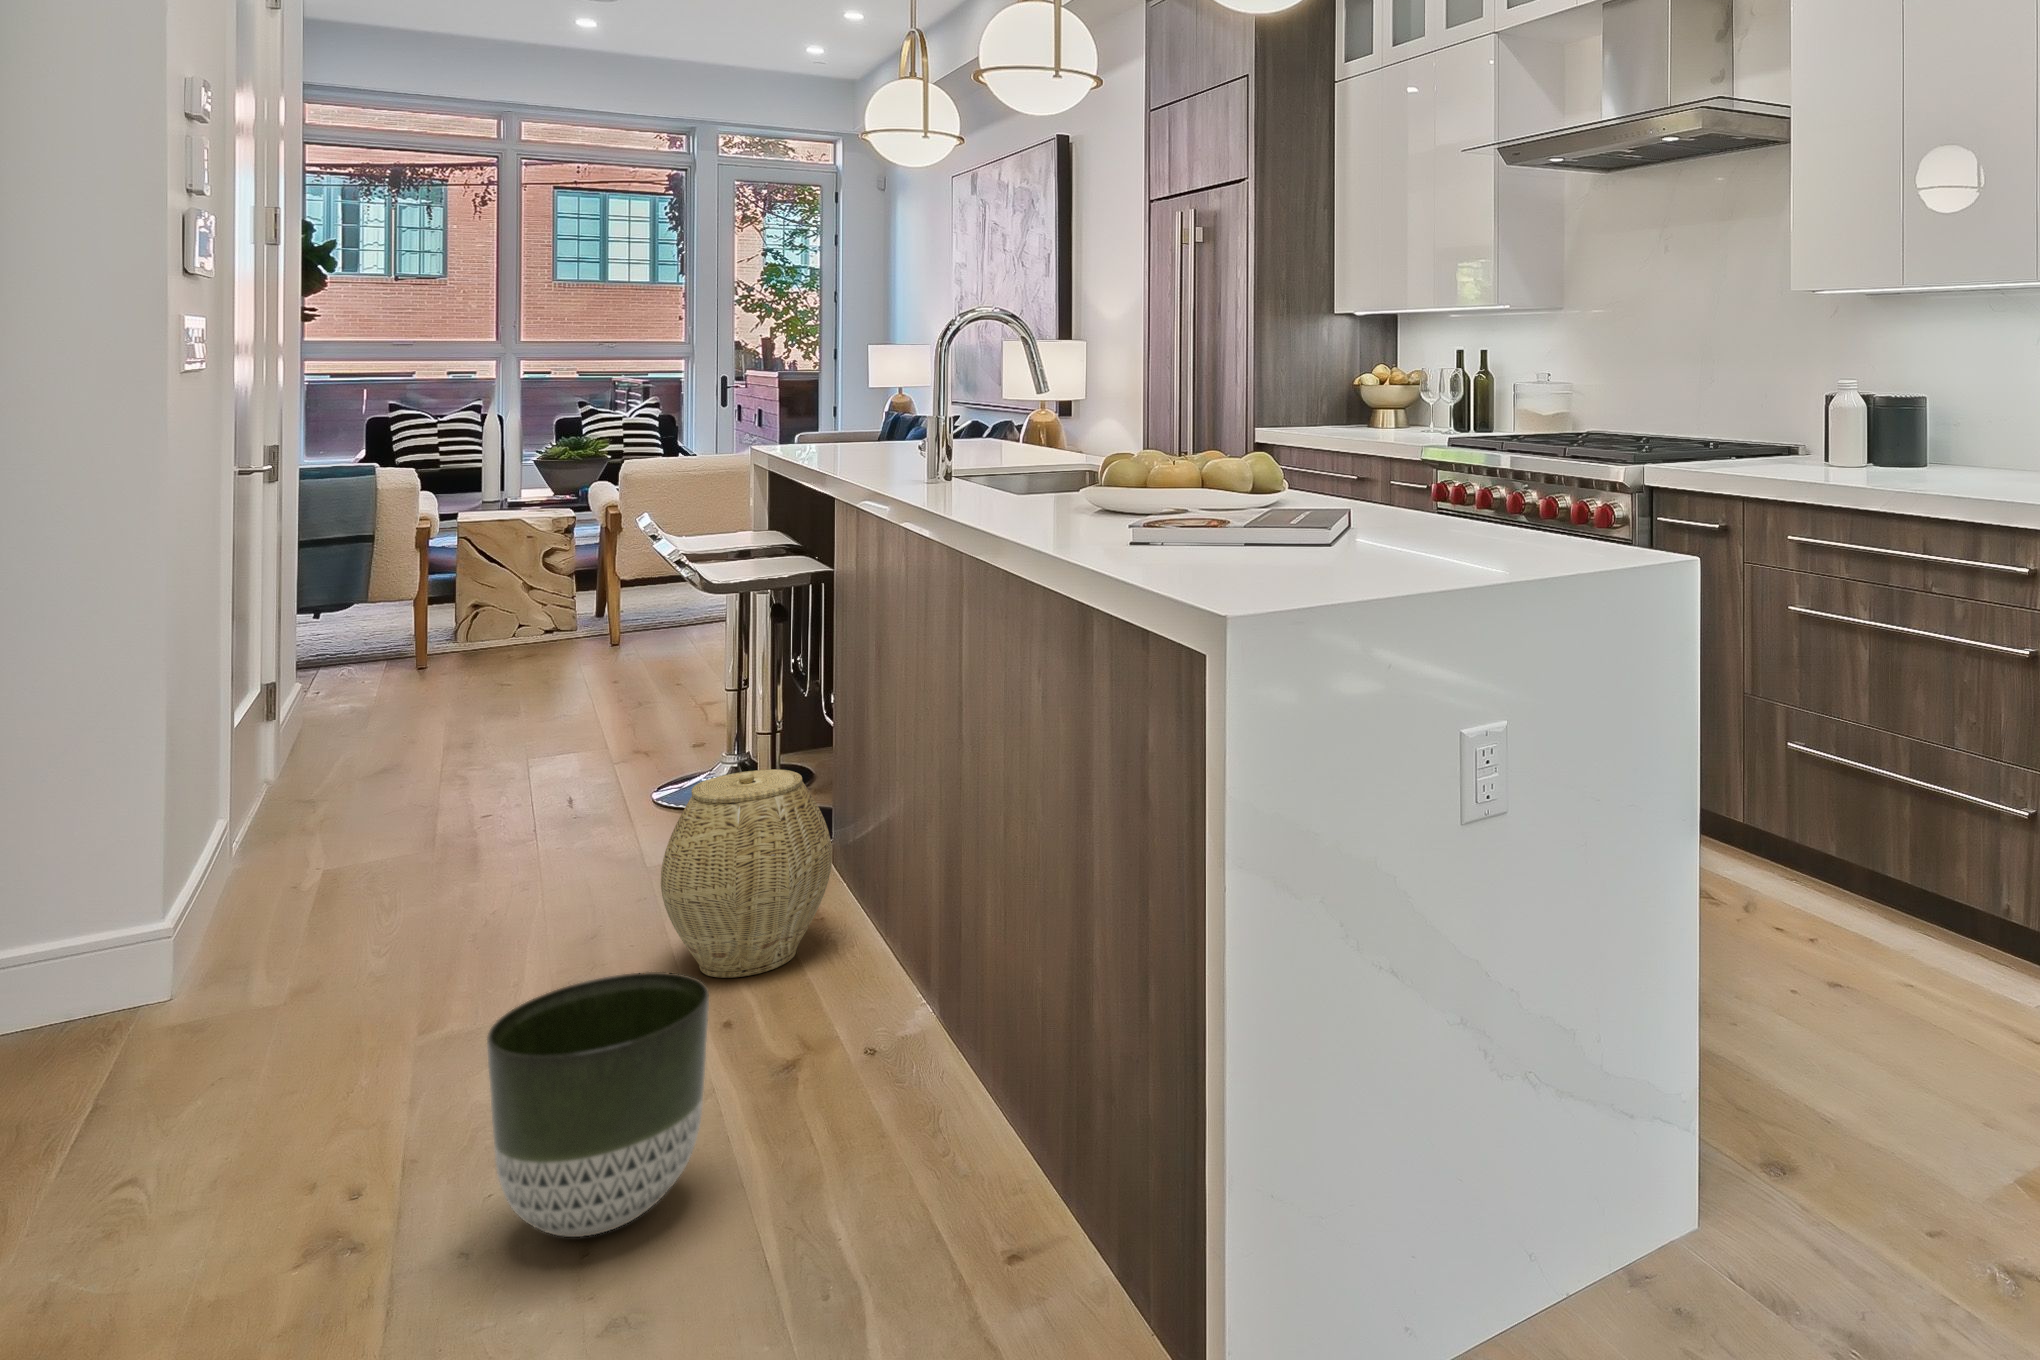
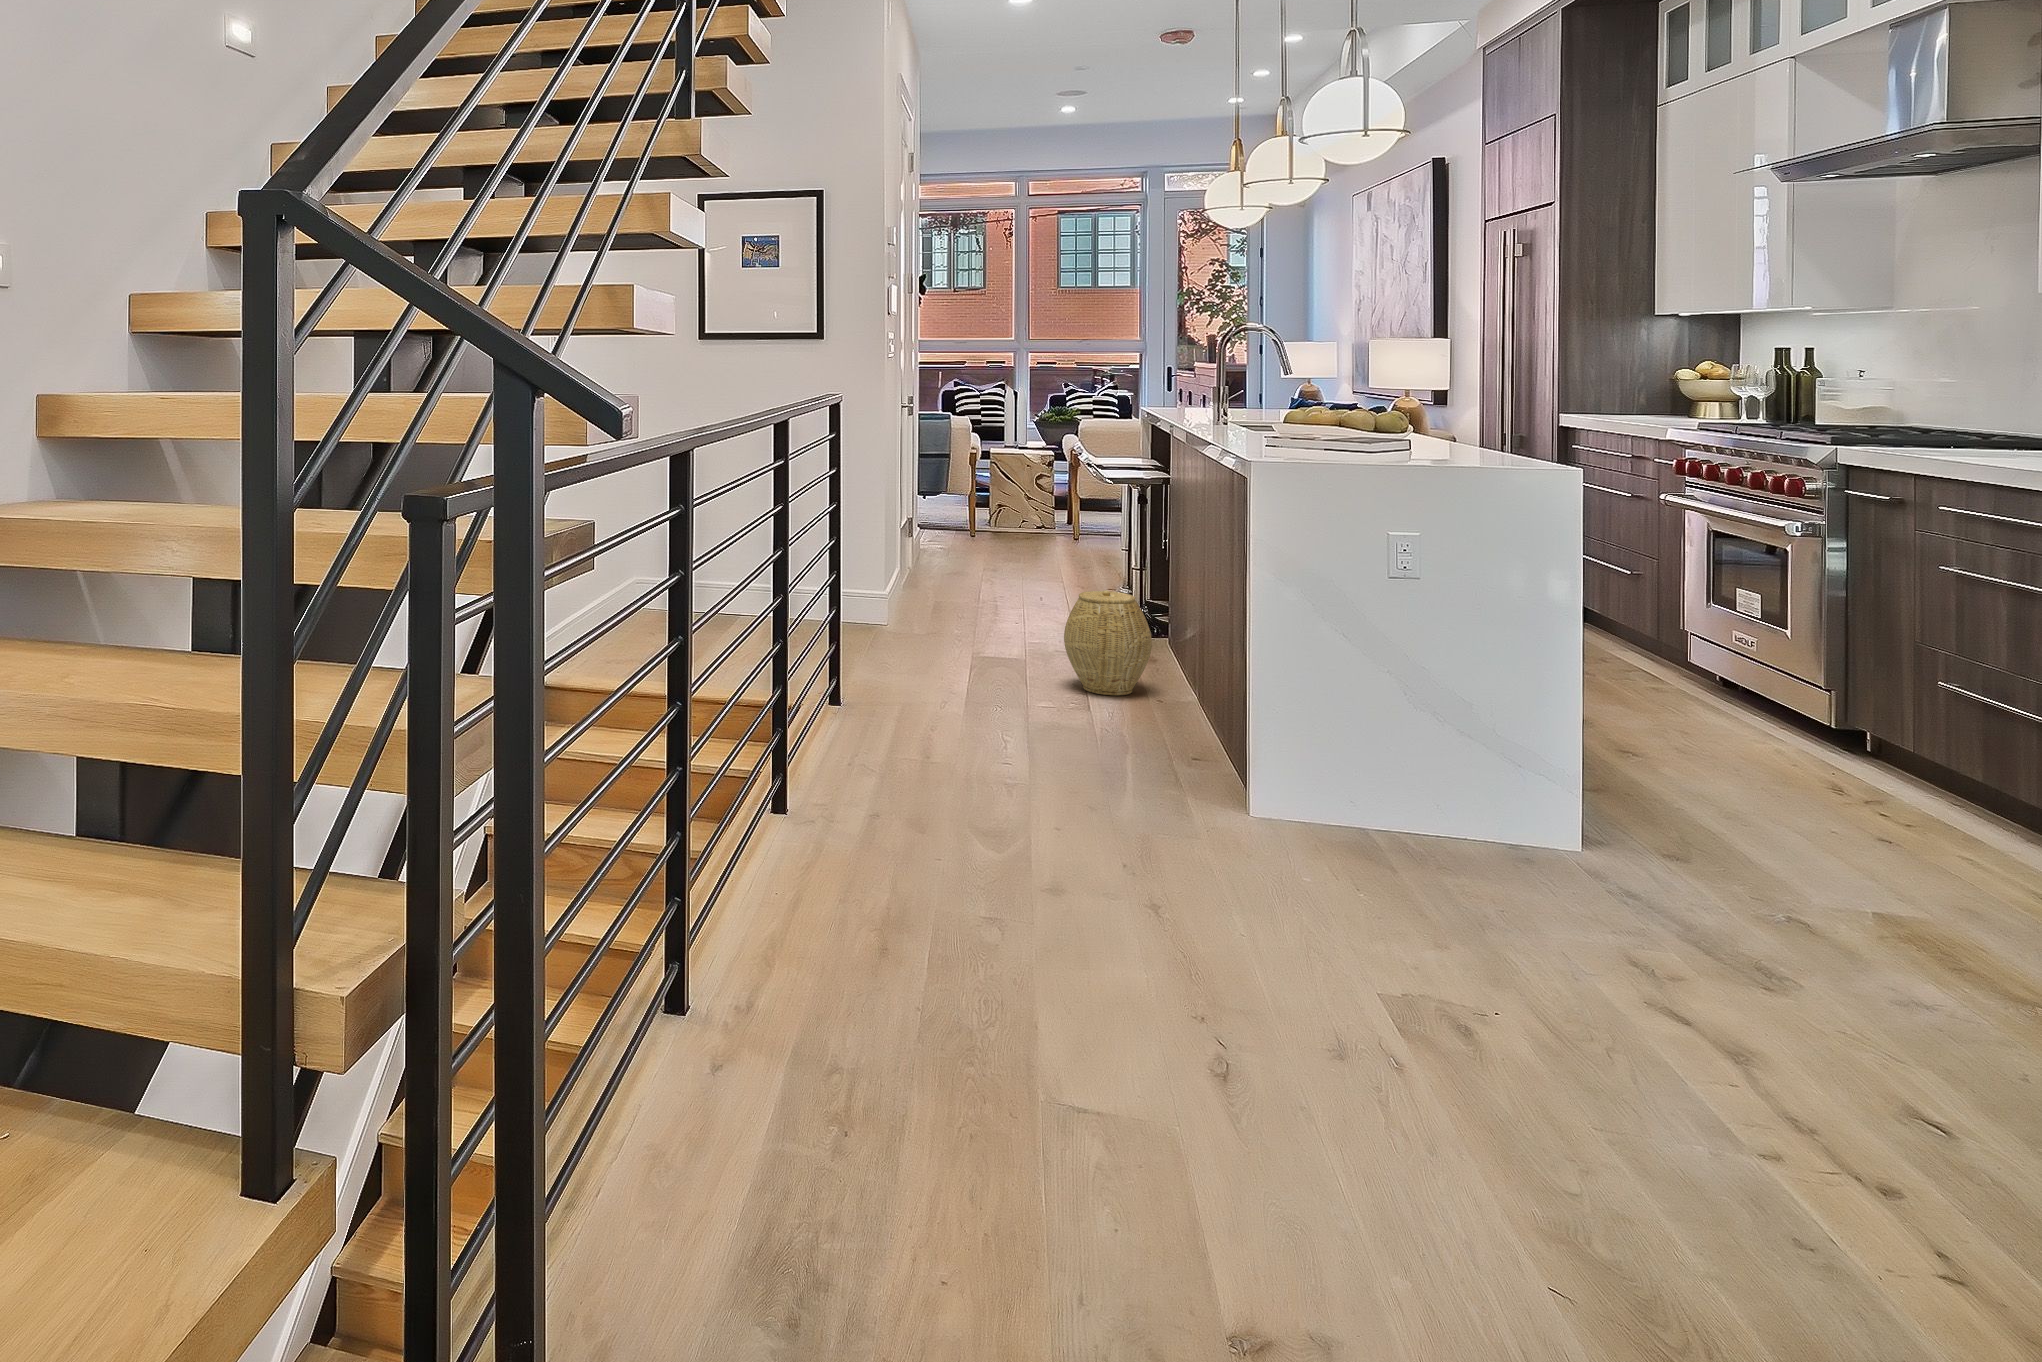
planter: present [487,972,709,1237] -> none [978,651,1064,752]

